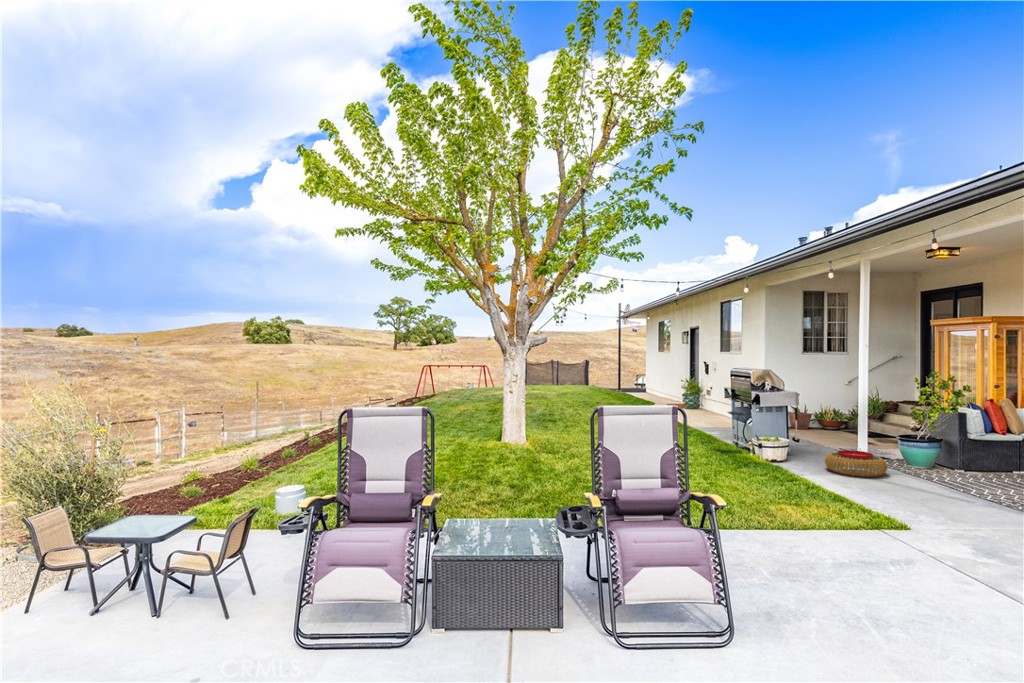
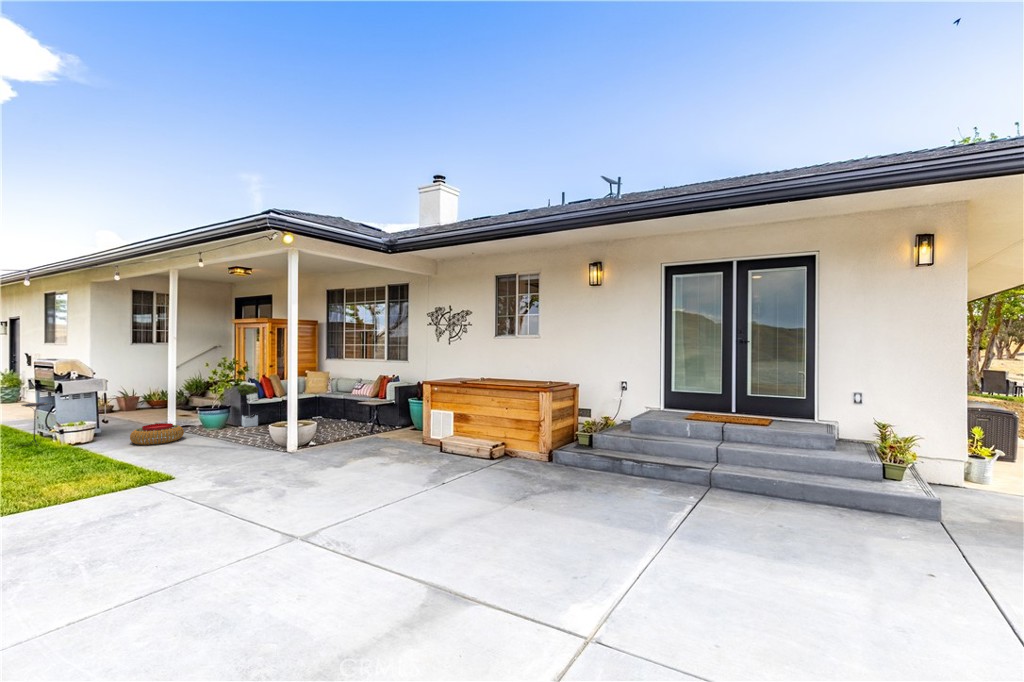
potted tree: none [955,410,993,477] -> present [237,384,259,427]

